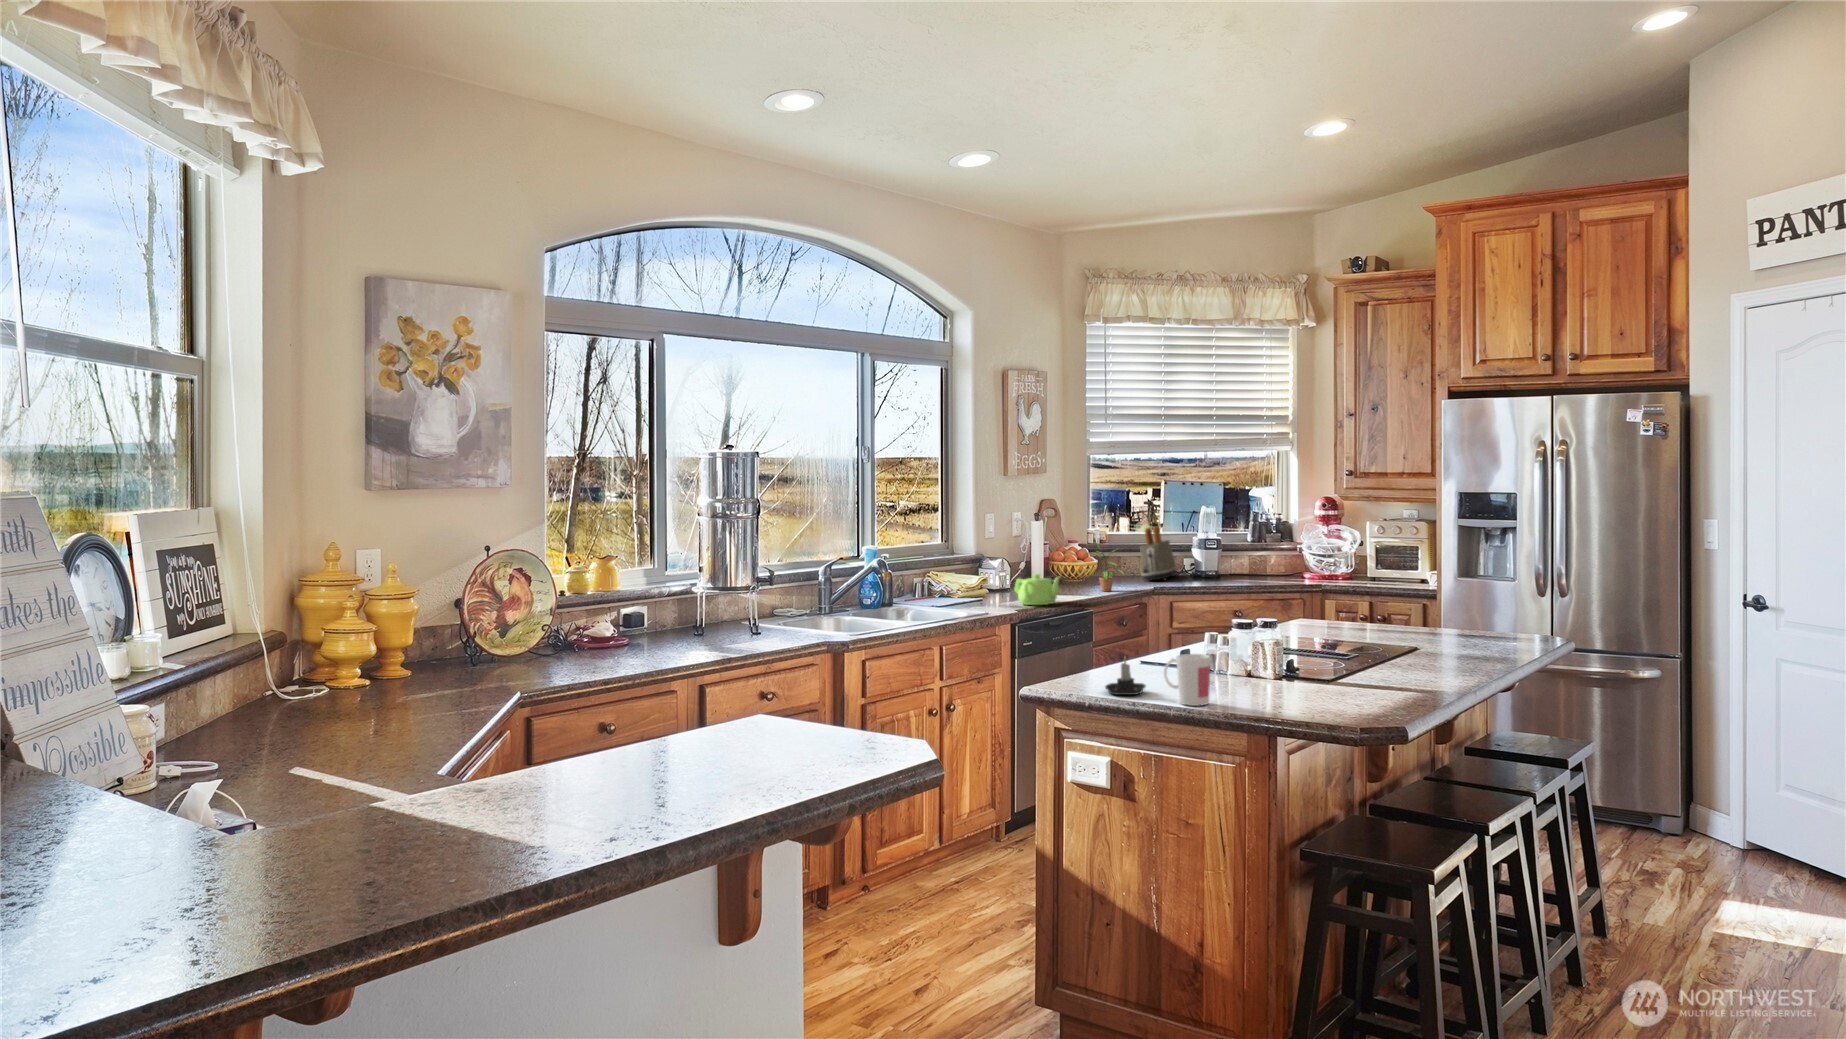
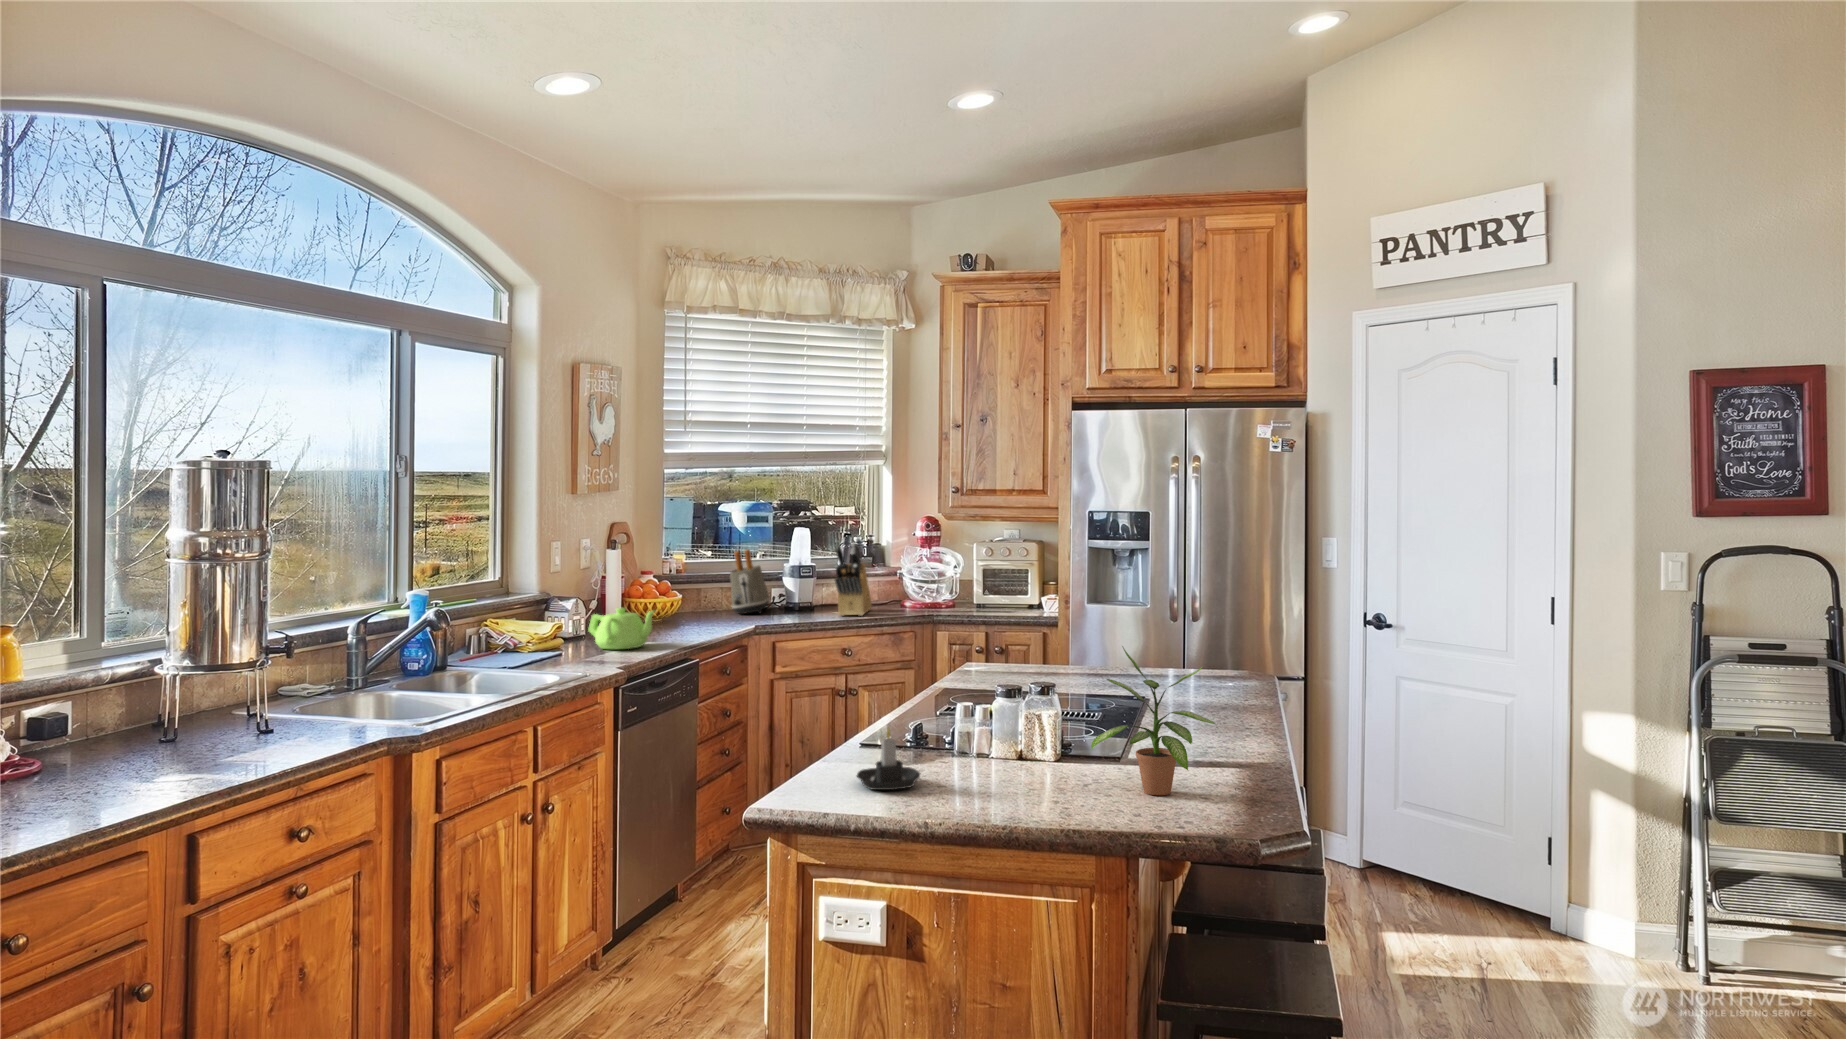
knife block: none [1224,522,1266,585] -> present [835,543,872,616]
potted plant: present [1087,540,1125,591] -> present [1091,646,1215,795]
mug: present [1164,654,1210,706] -> none [960,718,1033,801]

